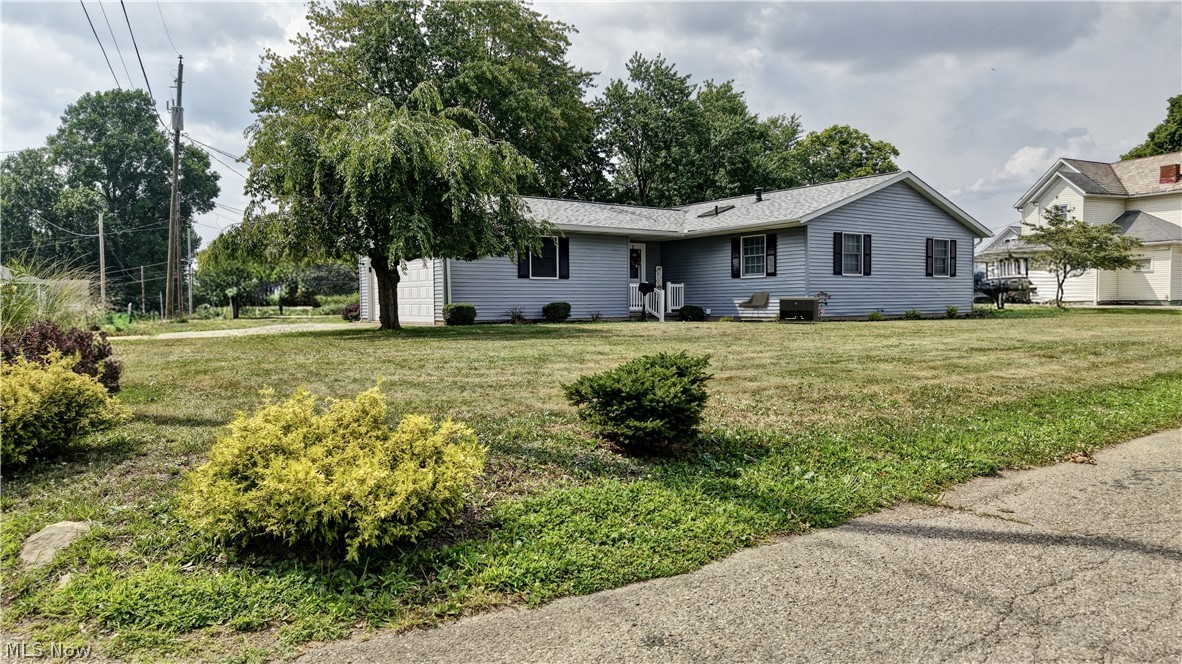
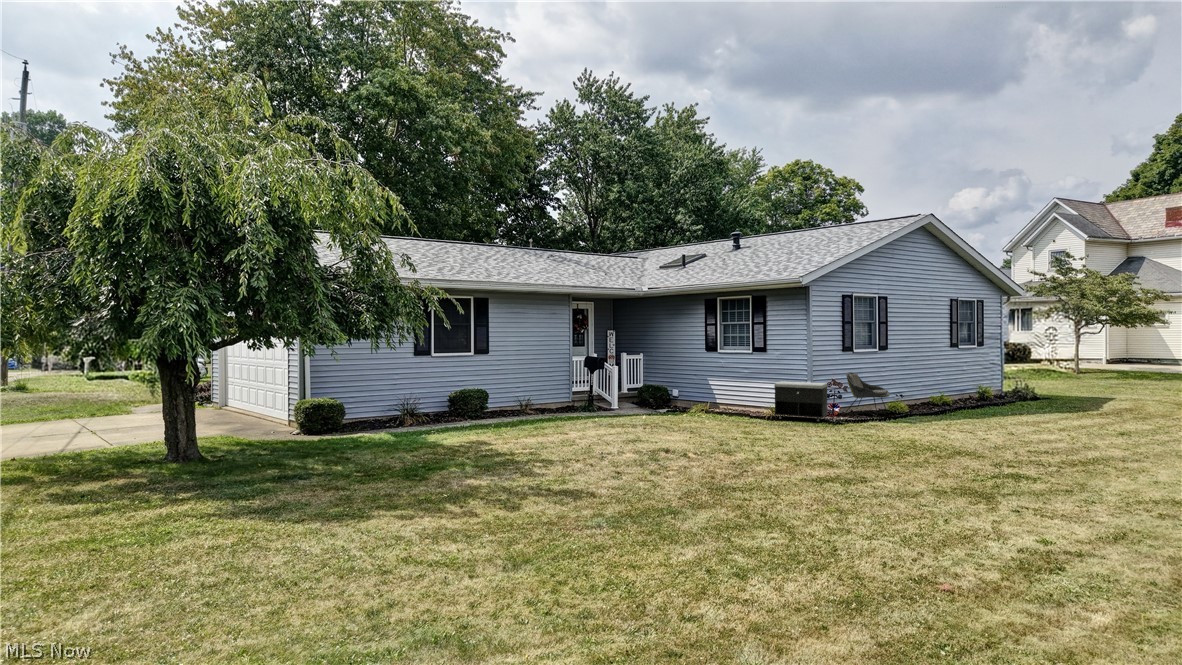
lounge chair: present [738,291,770,322] -> present [846,372,890,417]

